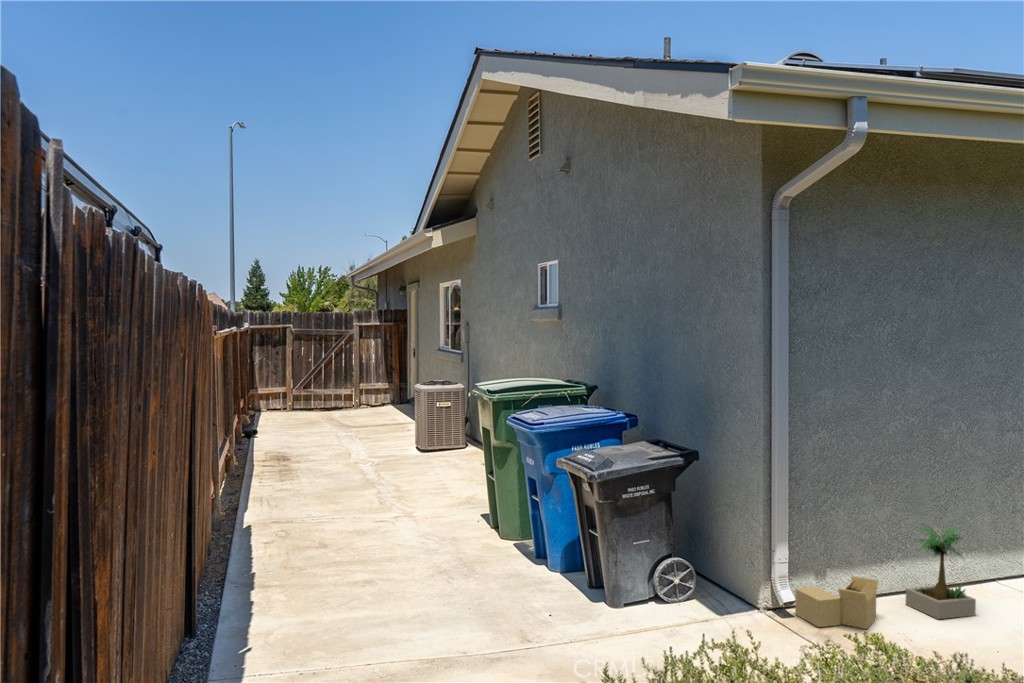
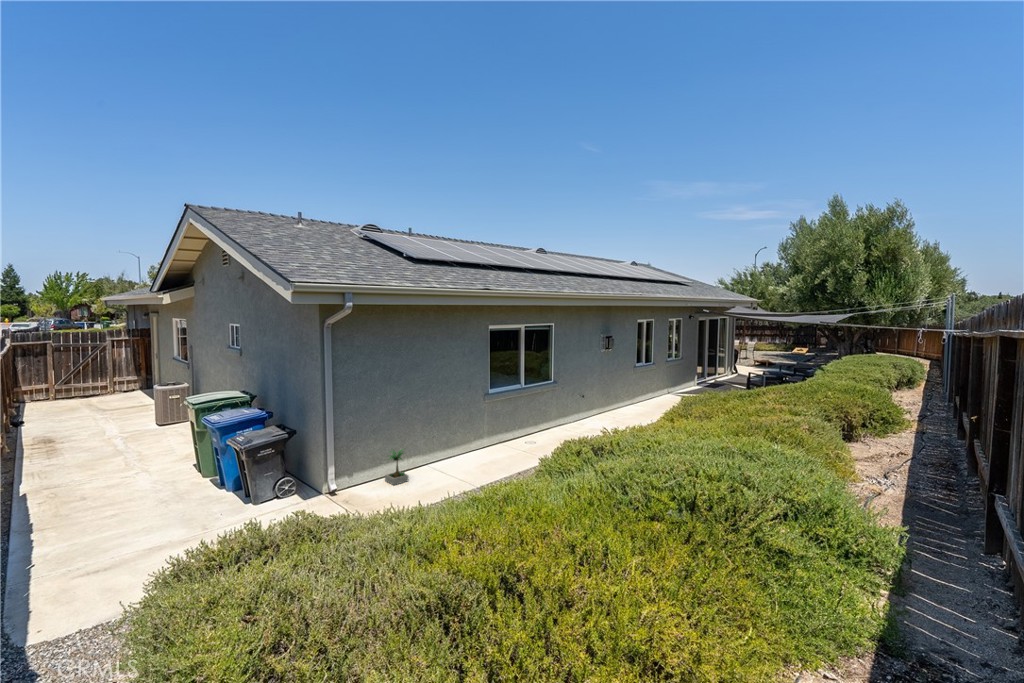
cardboard box: present [795,576,878,629] -> none [338,474,371,497]

